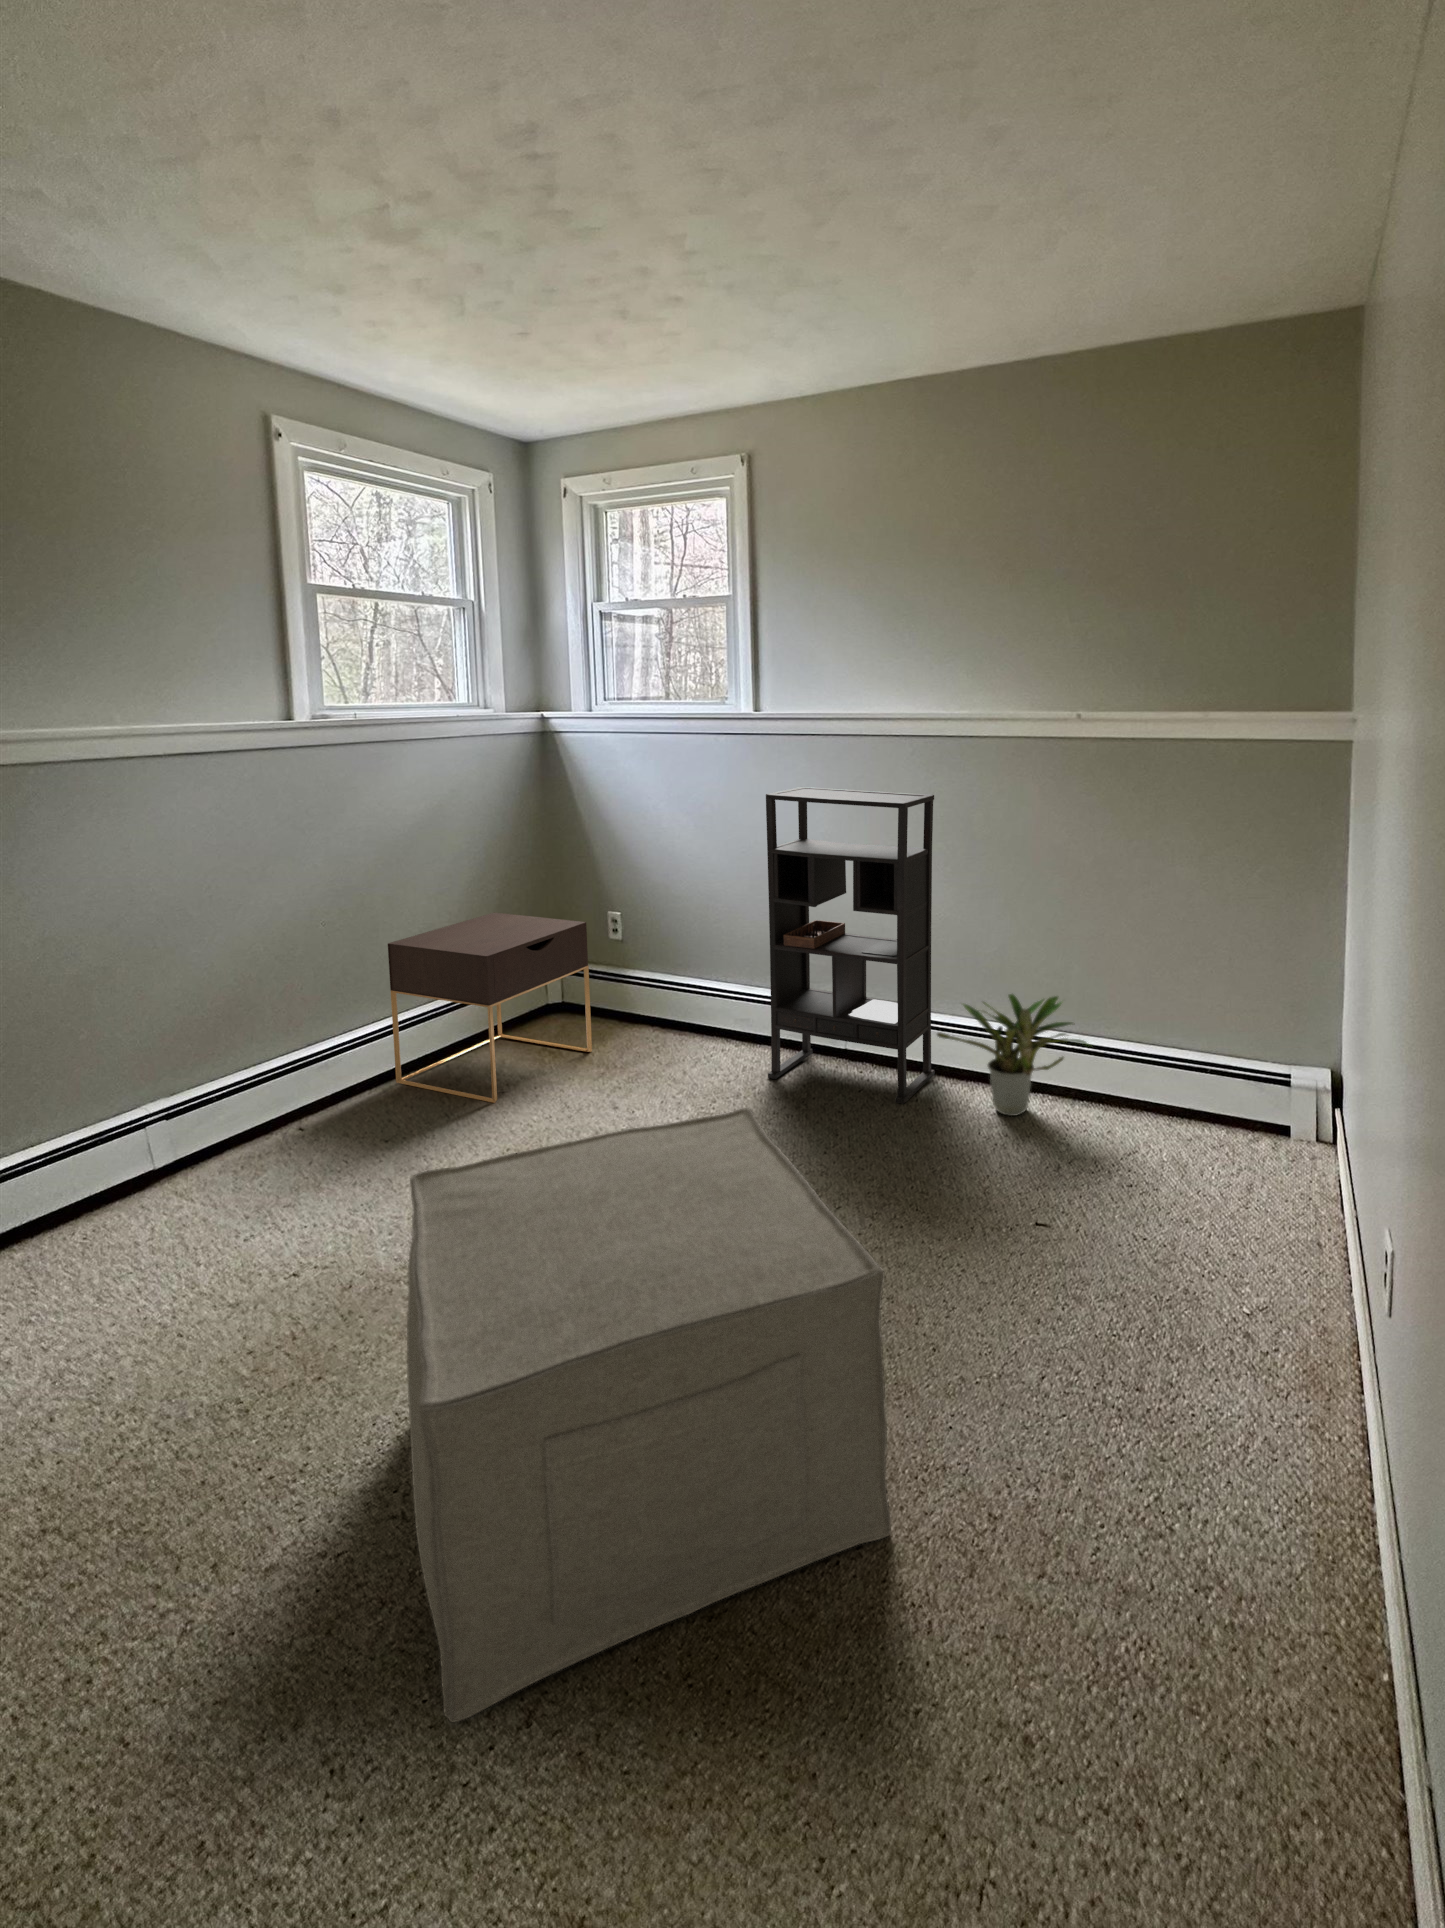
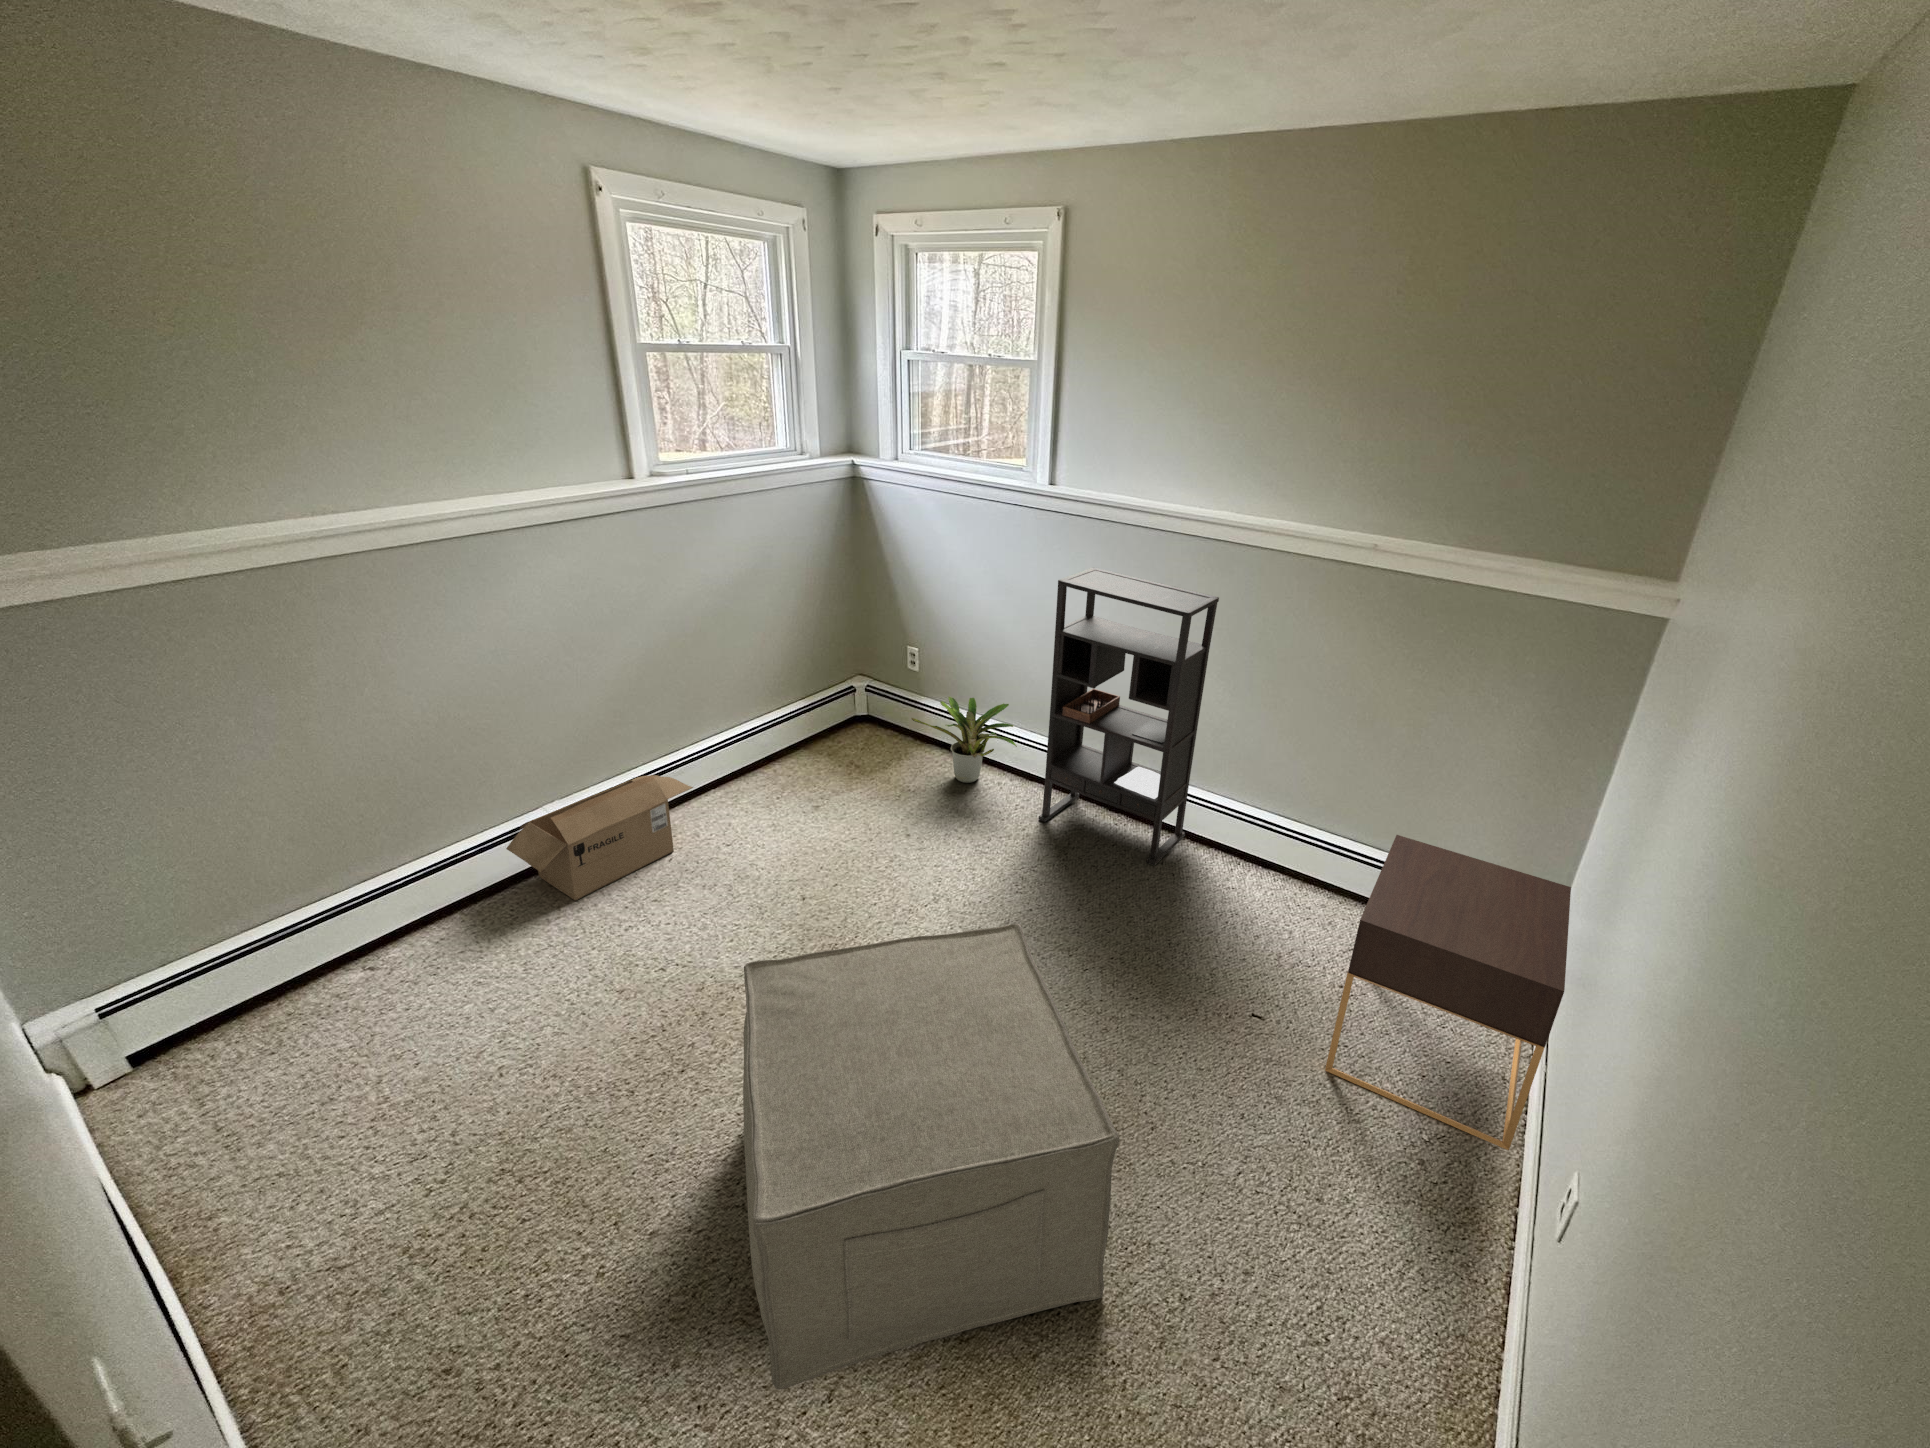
nightstand: present [388,912,592,1103] -> present [1325,835,1571,1150]
potted plant: present [937,994,1087,1116] -> present [911,697,1017,783]
cardboard box: none [94,1056,347,1219] -> present [506,775,693,901]

